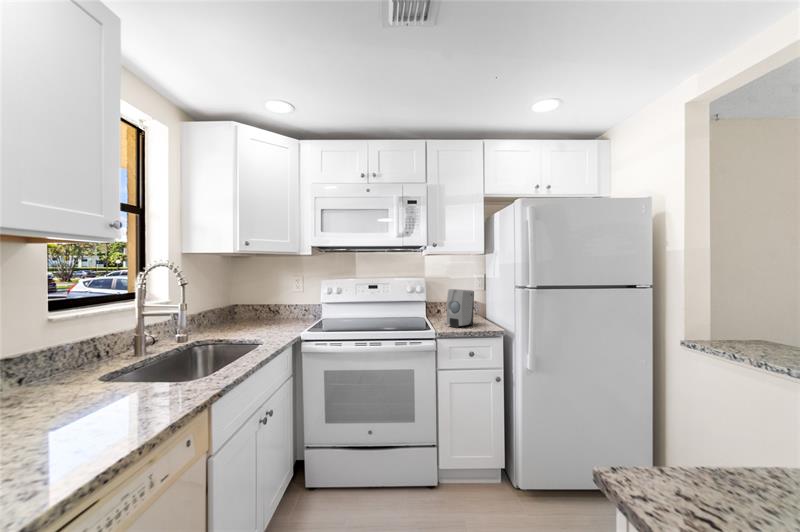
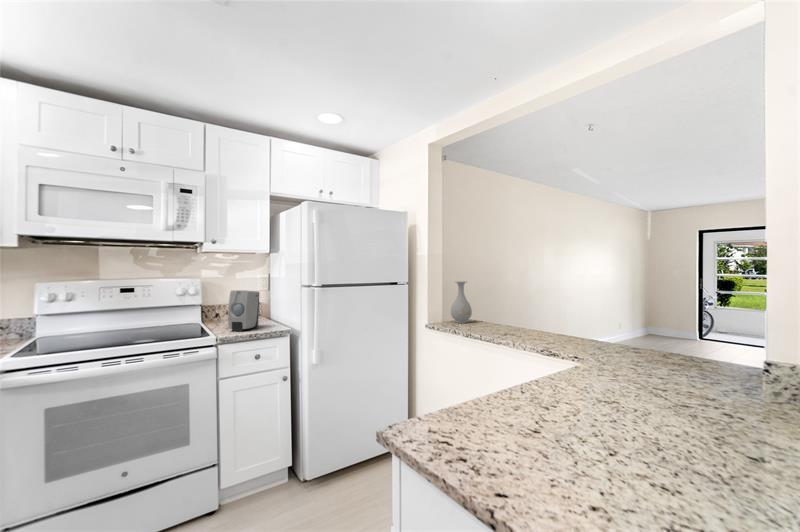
vase: none [725,286,767,346] -> present [451,281,472,323]

